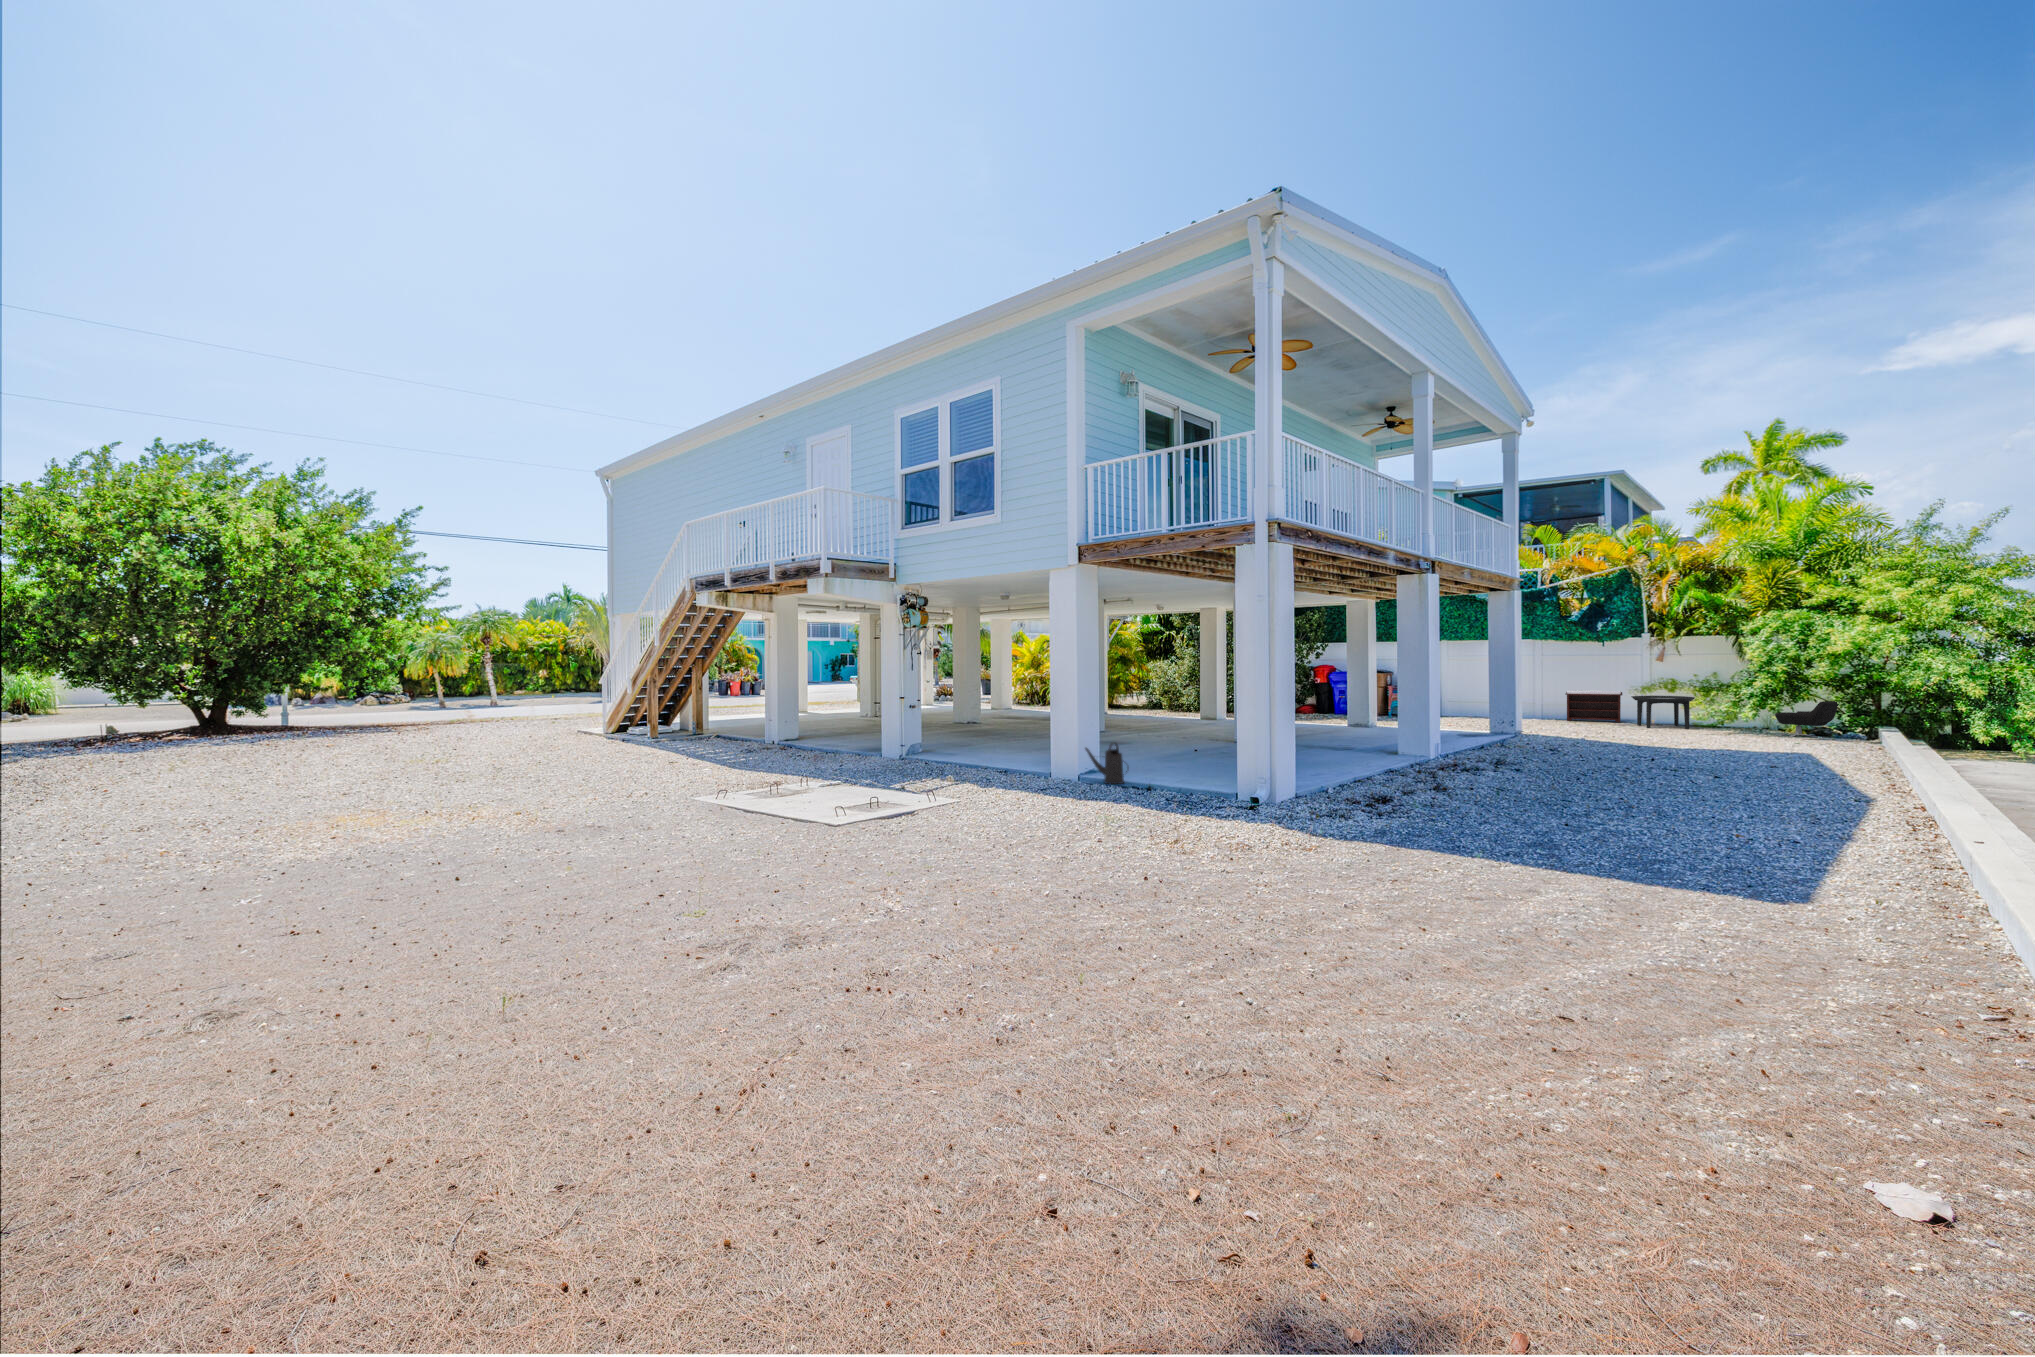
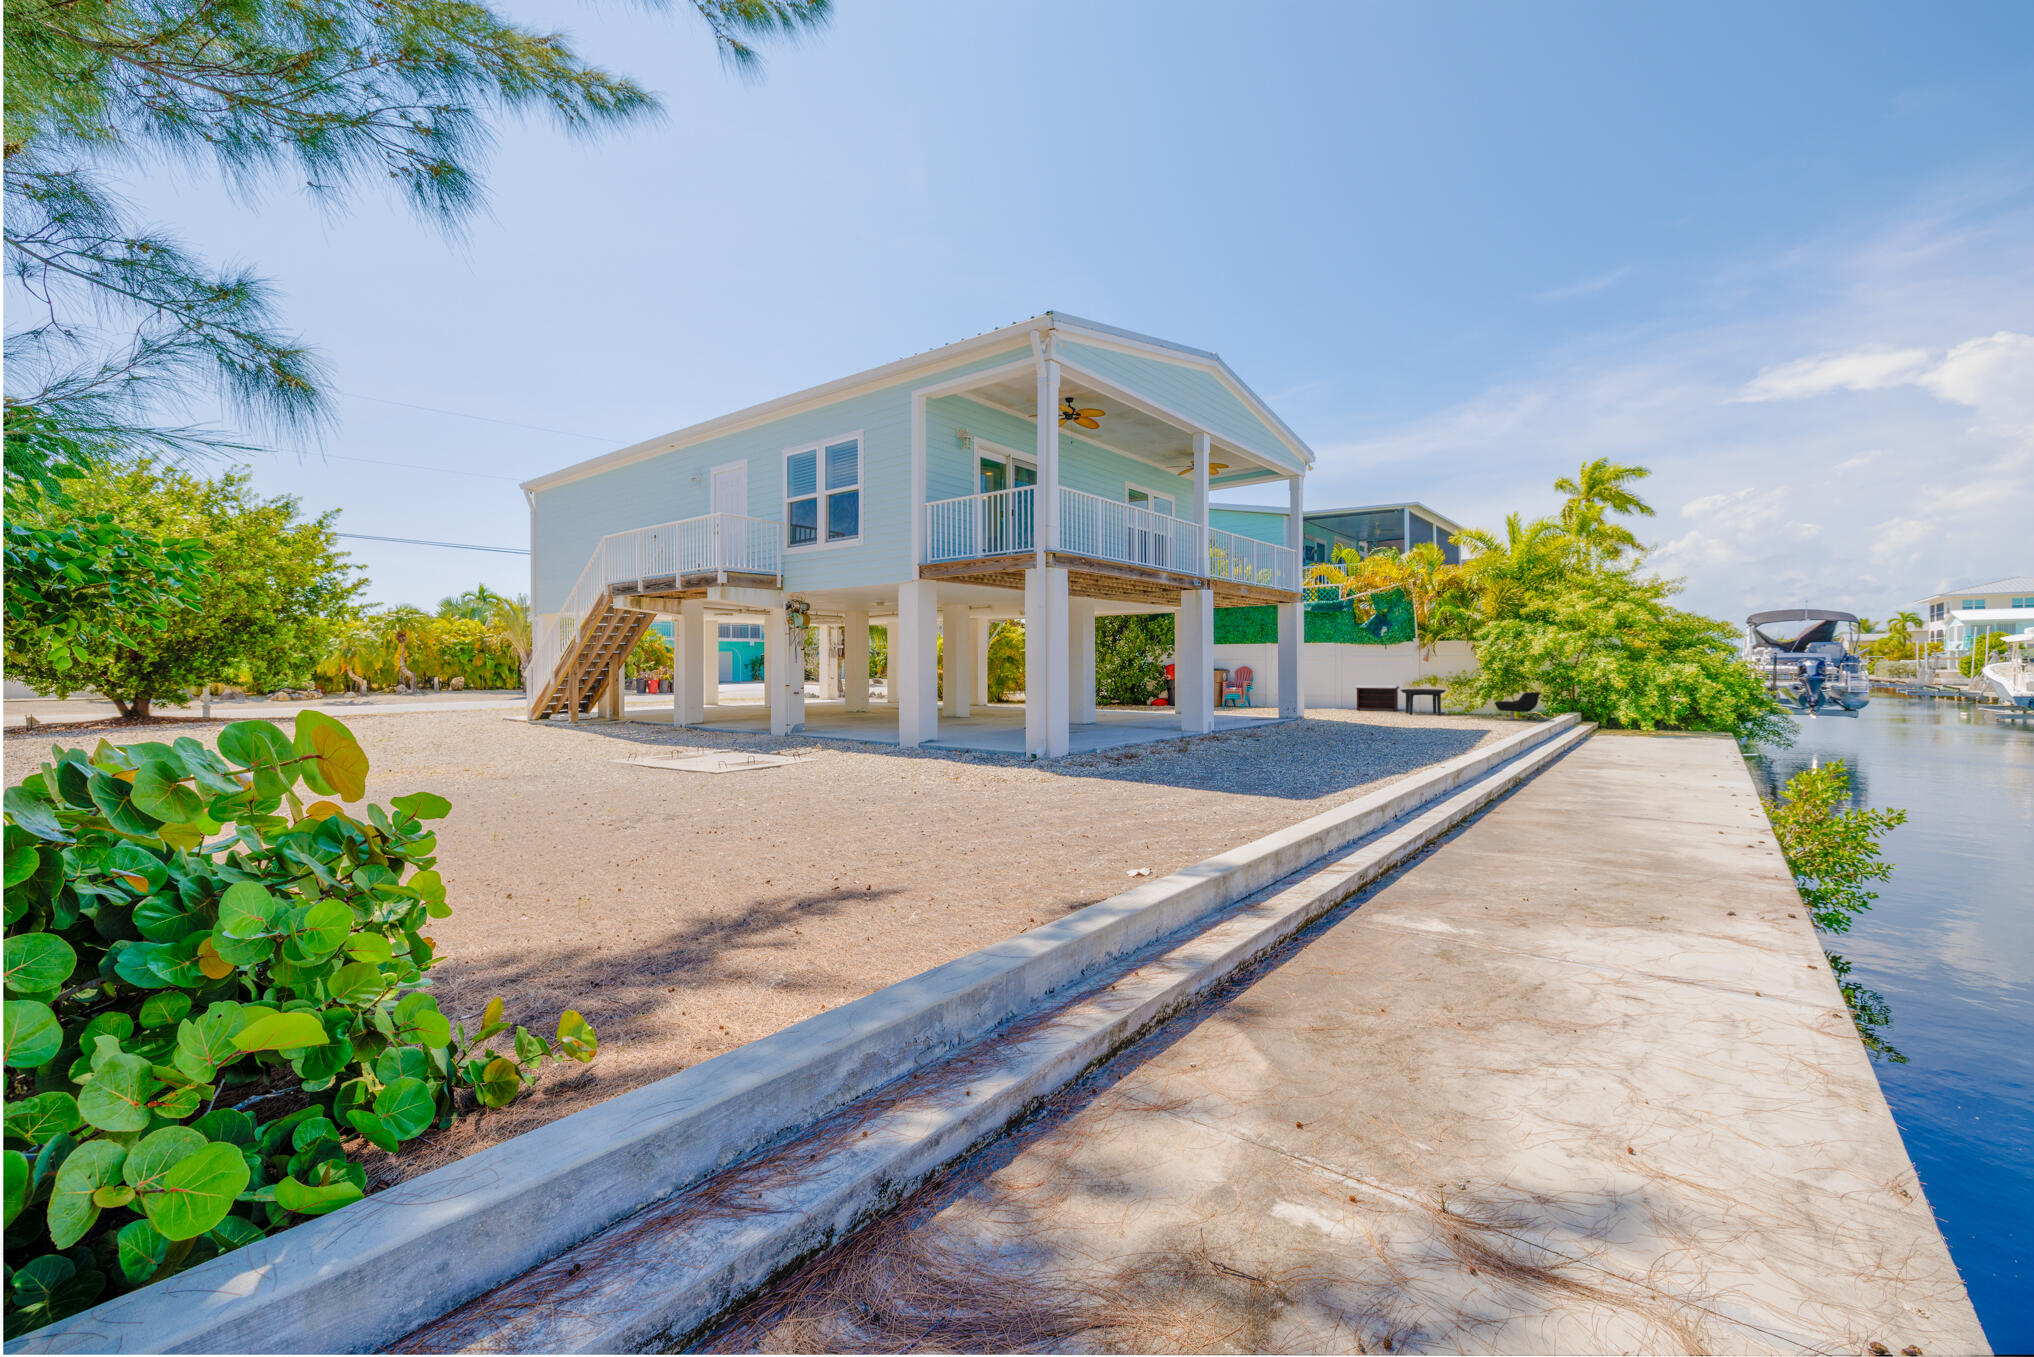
watering can: present [1085,743,1127,784] -> none [927,719,959,752]

